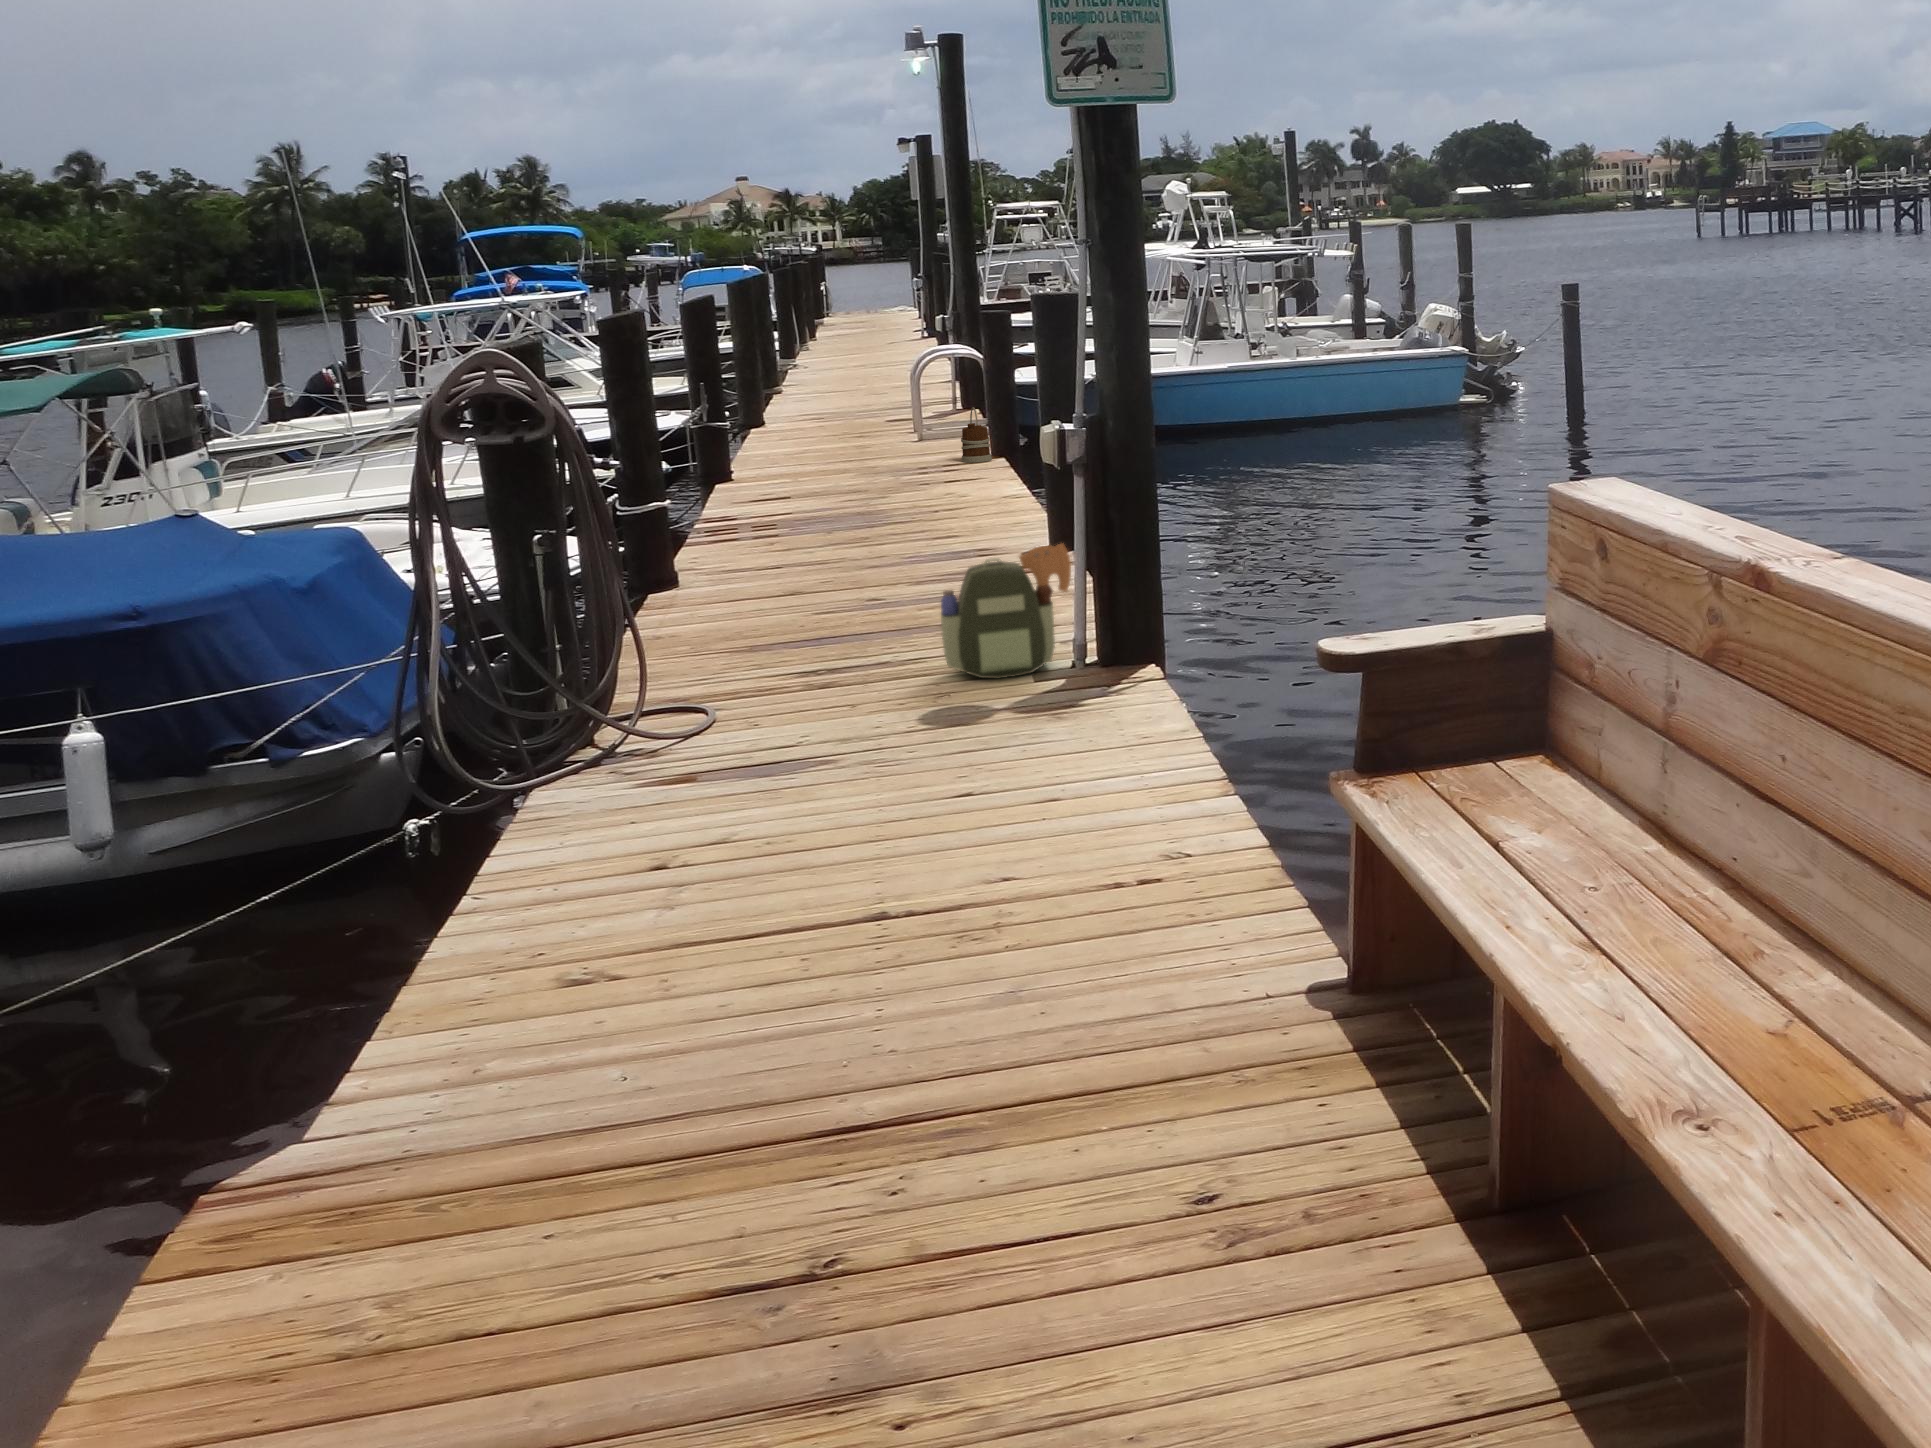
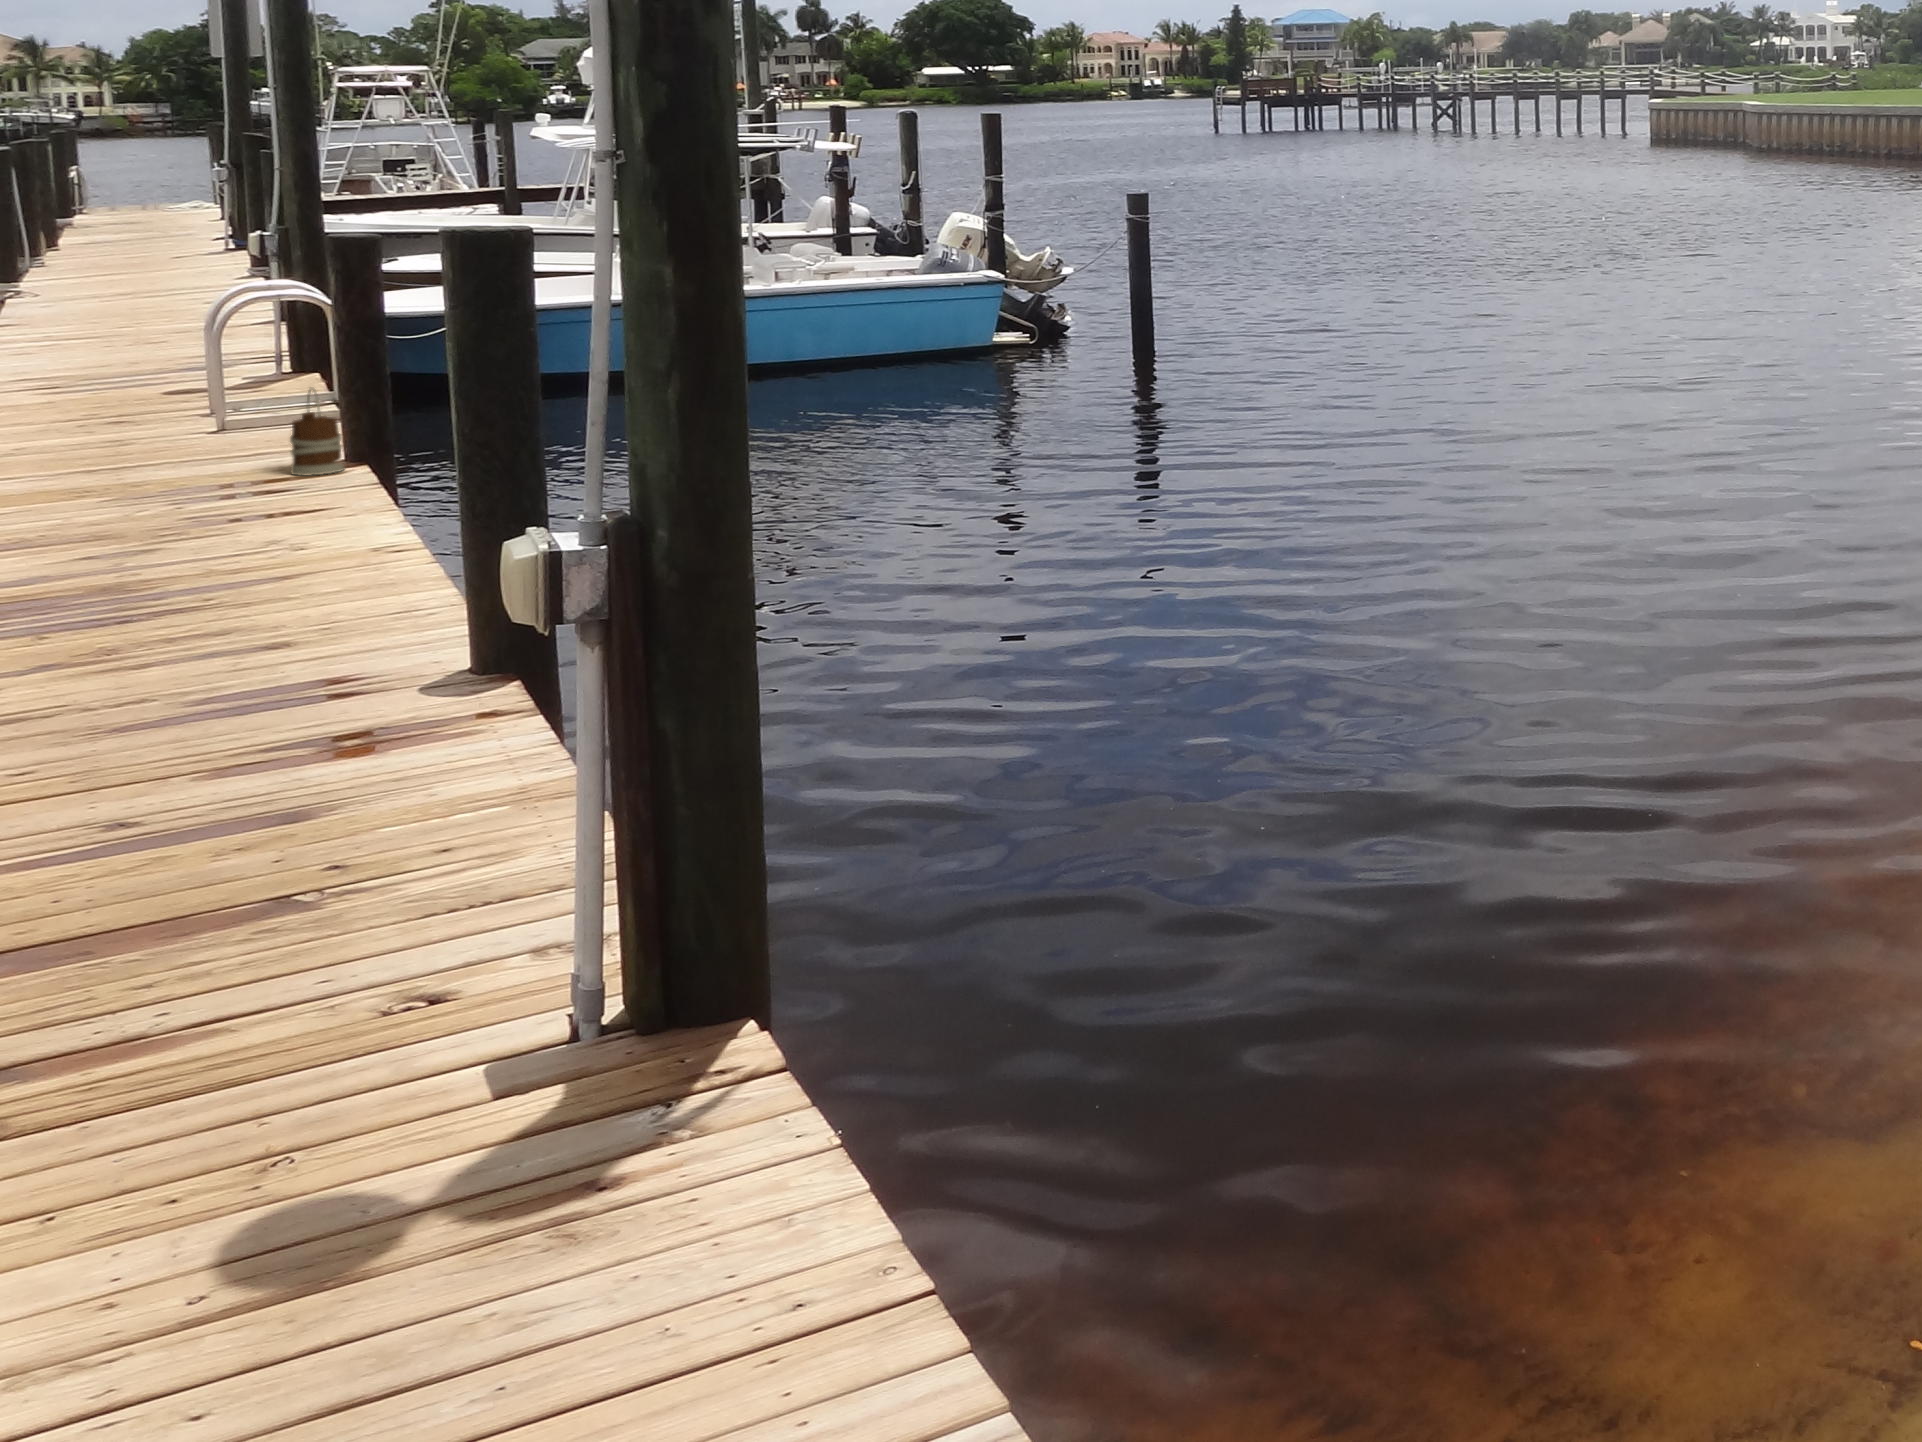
backpack: present [941,544,1071,678] -> none [257,770,563,1088]

